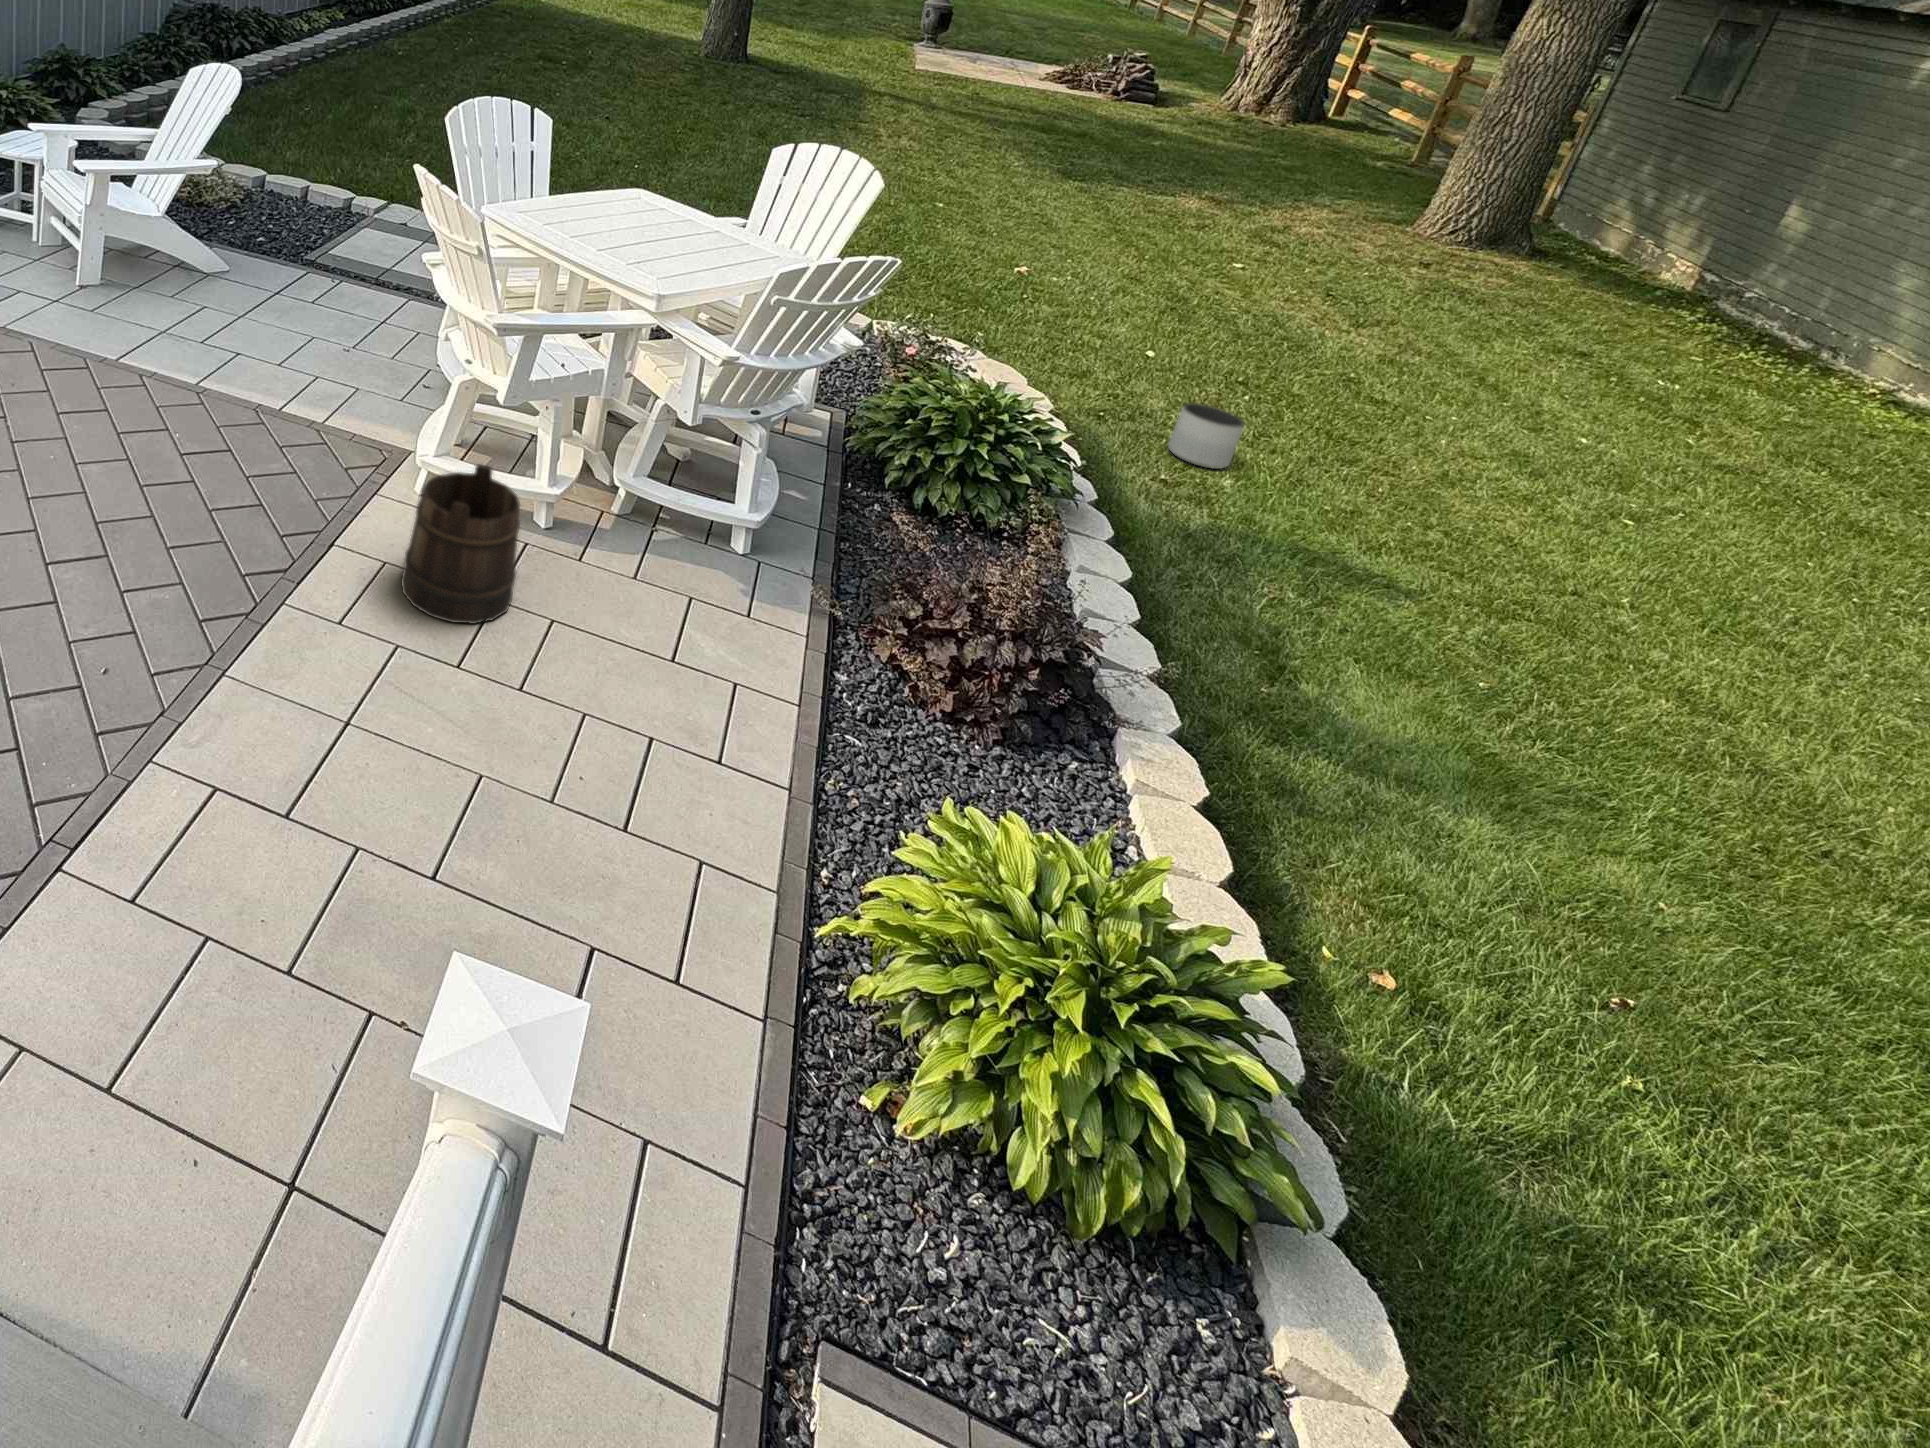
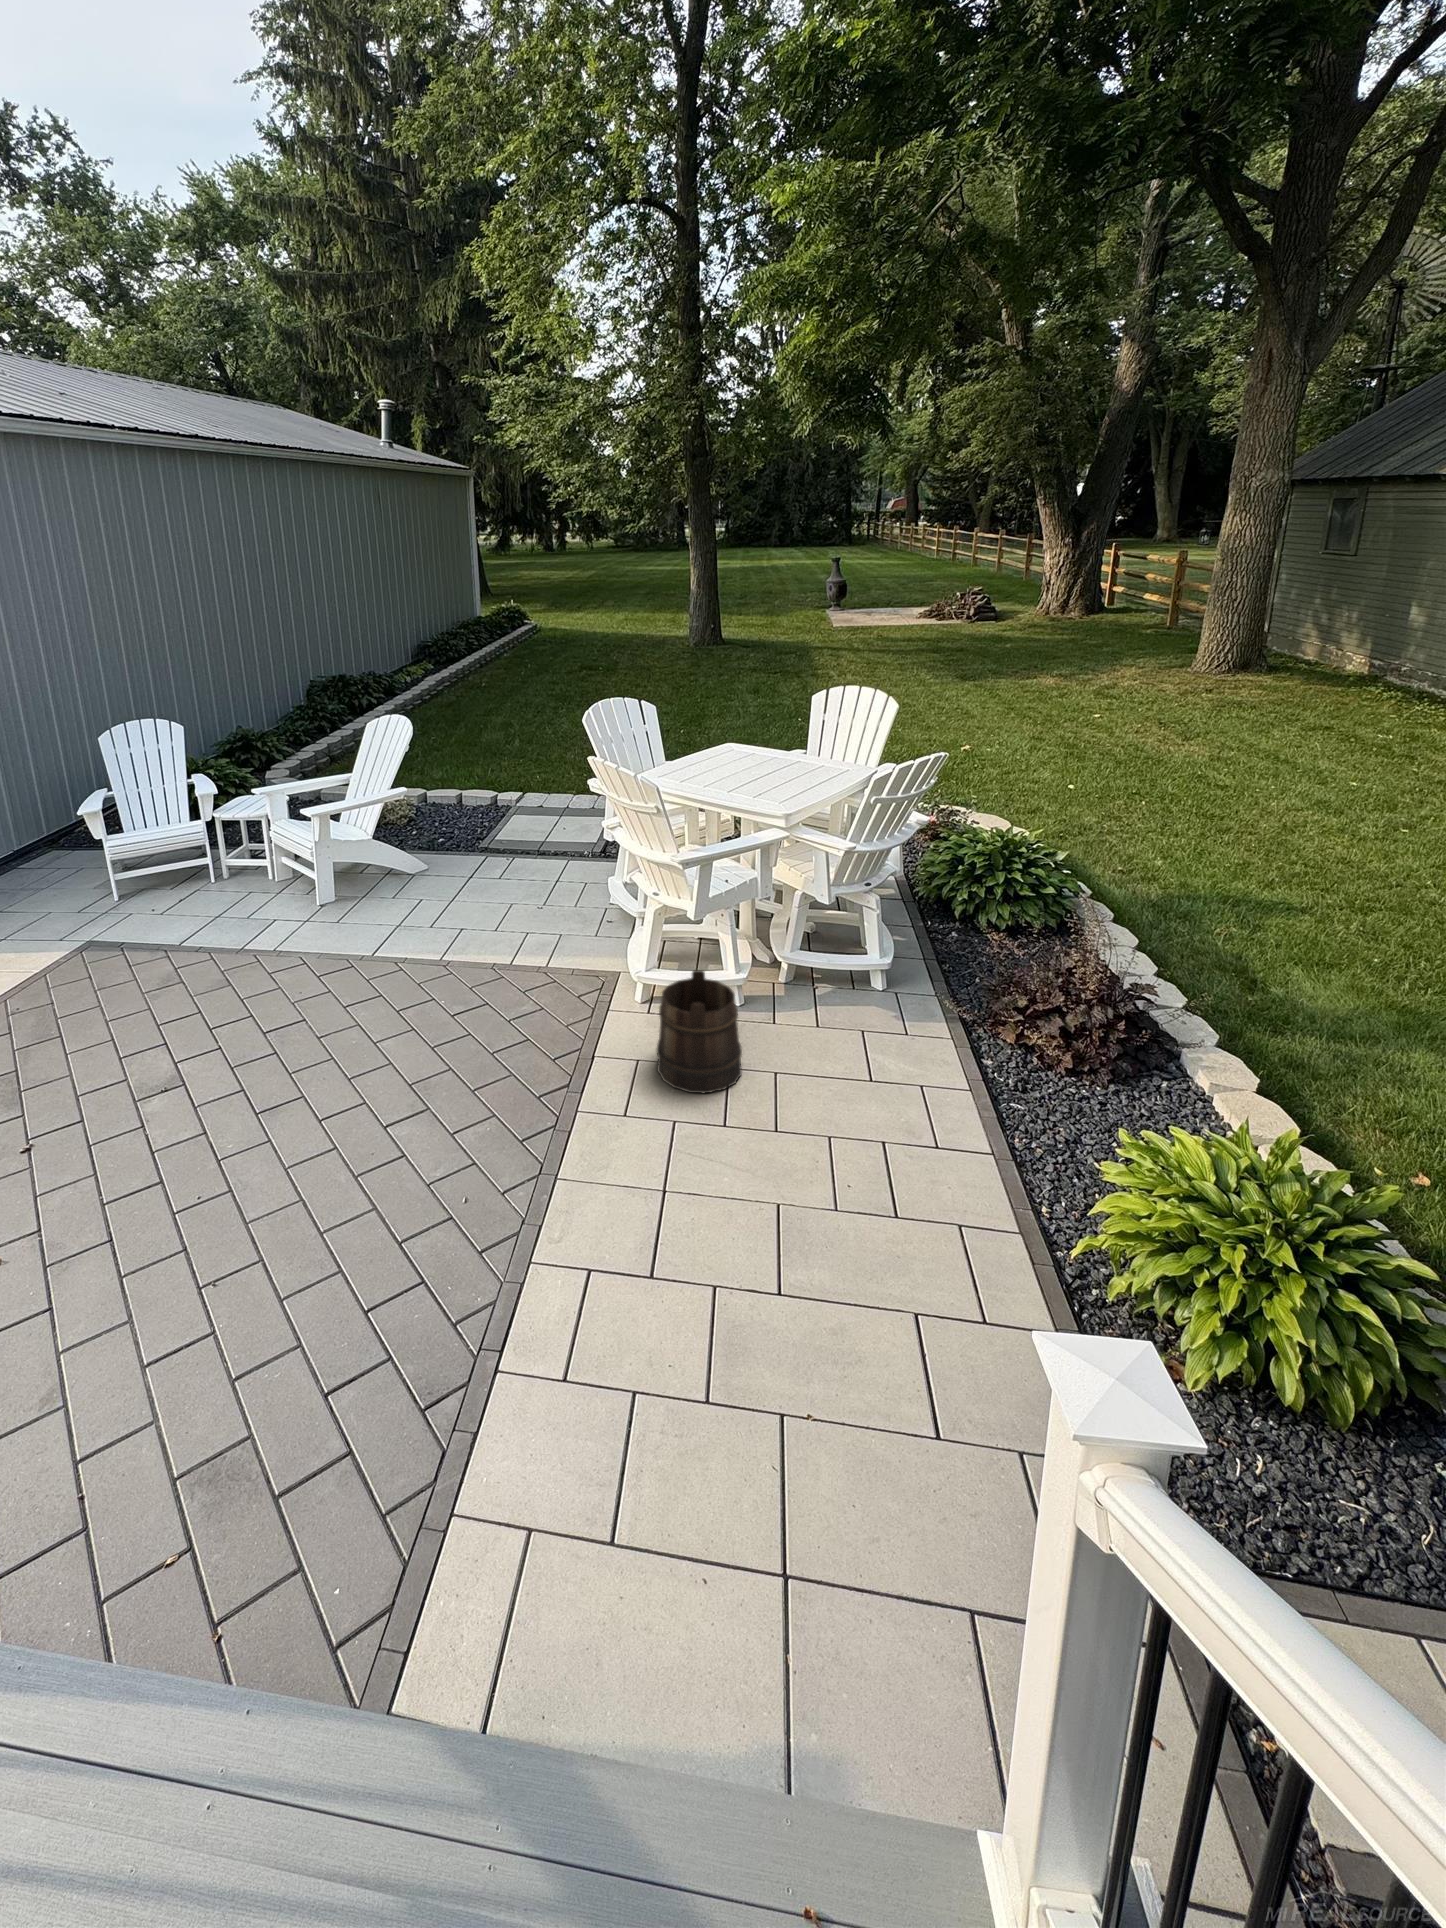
planter: present [1168,403,1244,469] -> none [1105,809,1152,851]

